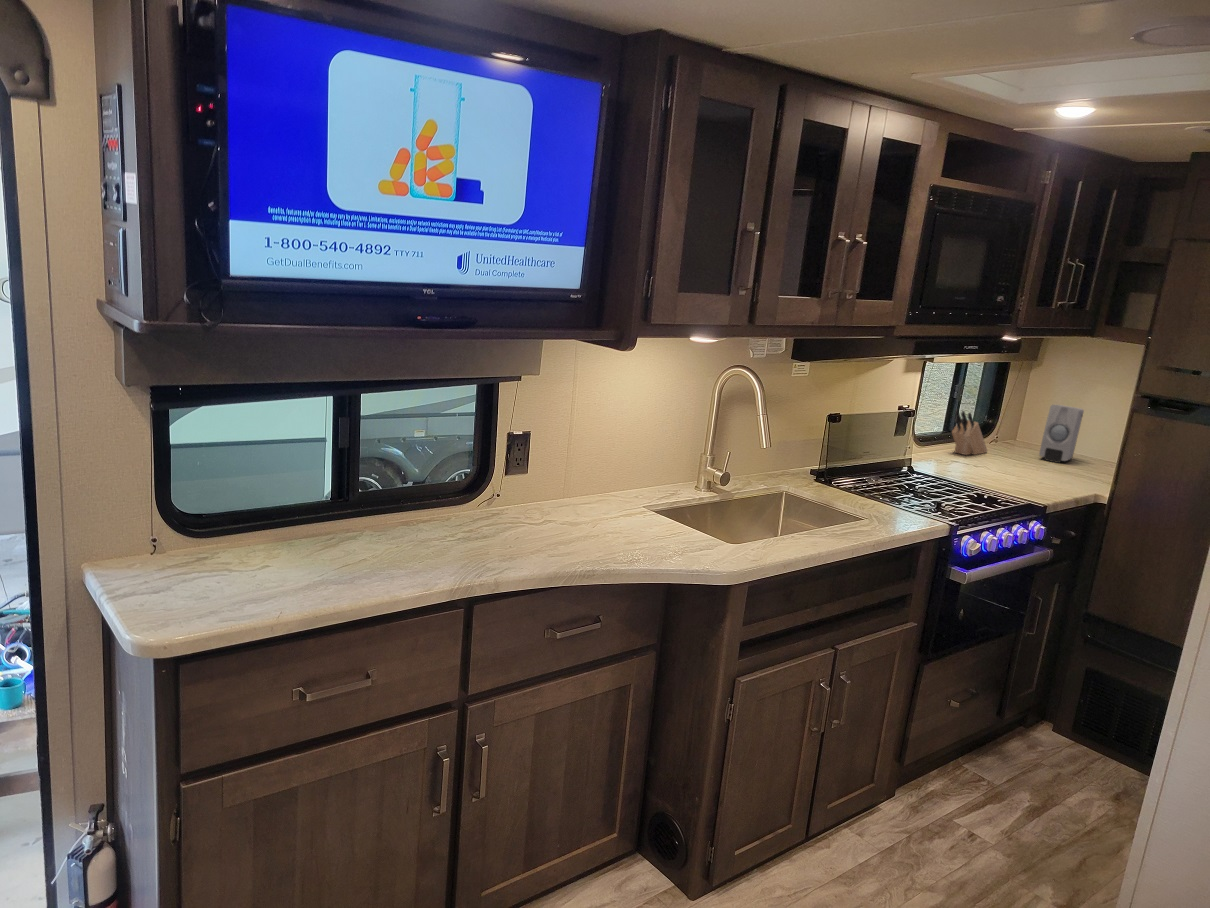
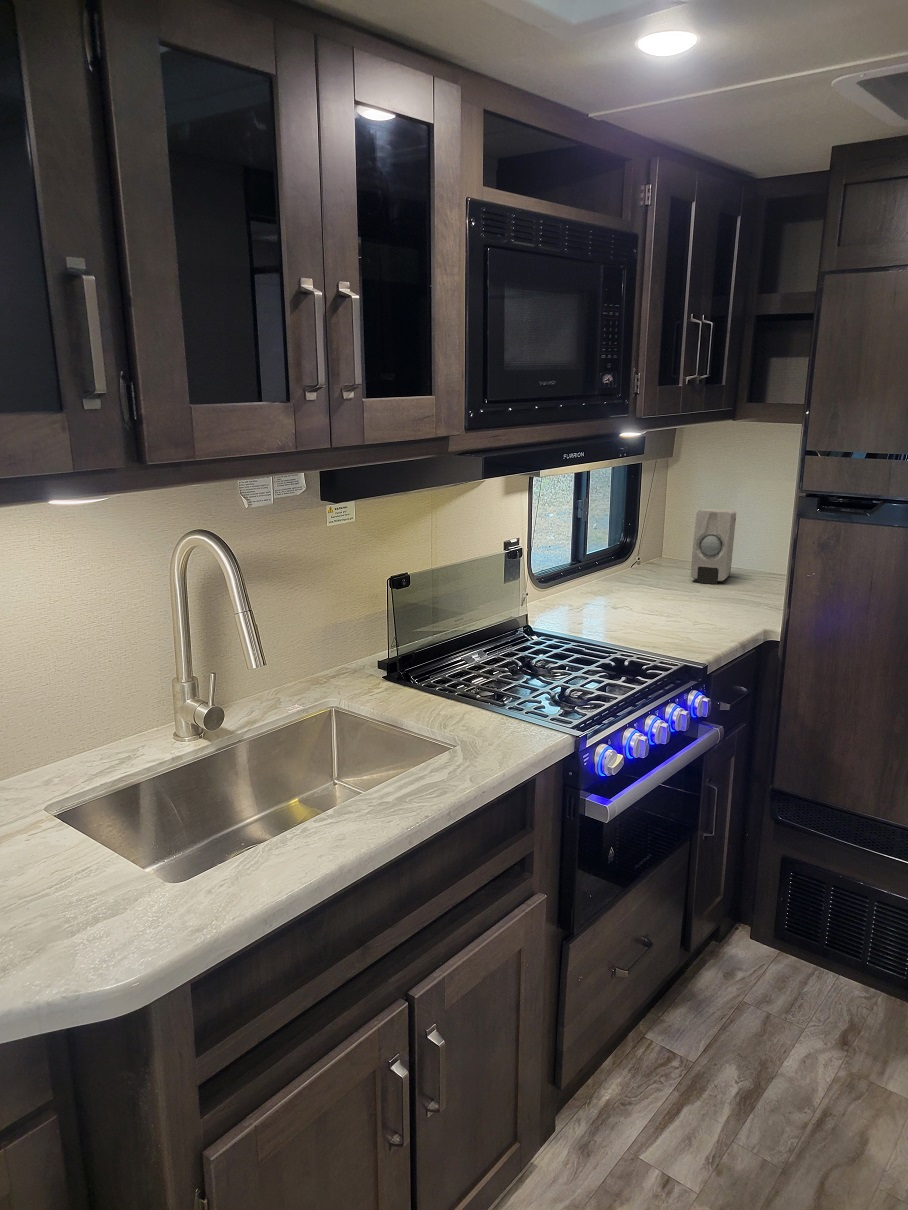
knife block: present [952,409,987,455] -> none [580,532,629,591]

